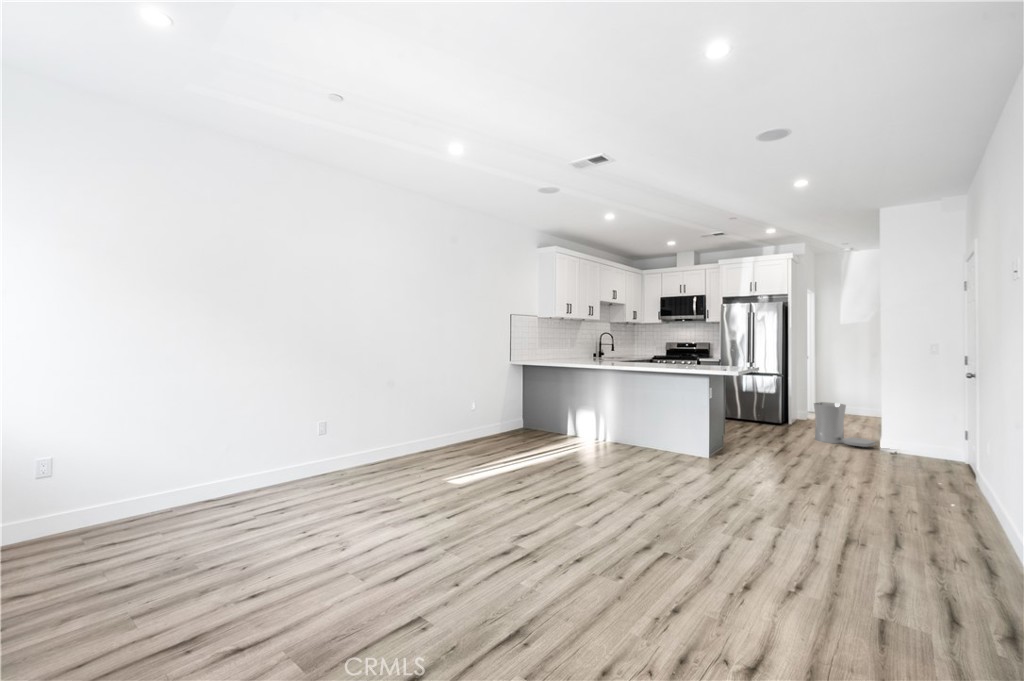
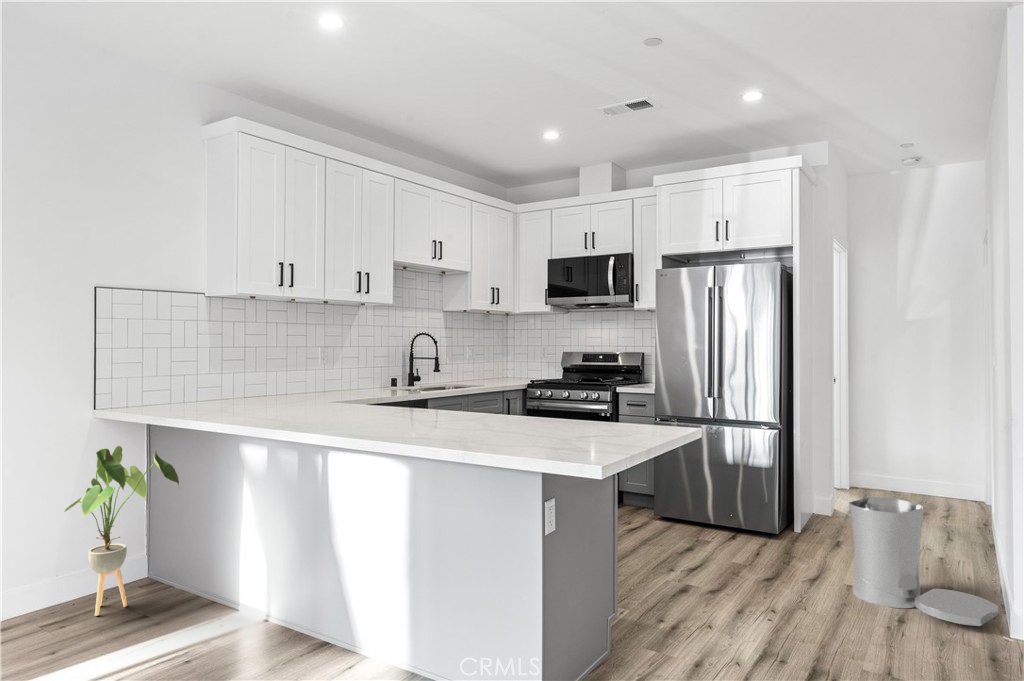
house plant: none [511,374,548,433] -> present [64,446,179,616]

